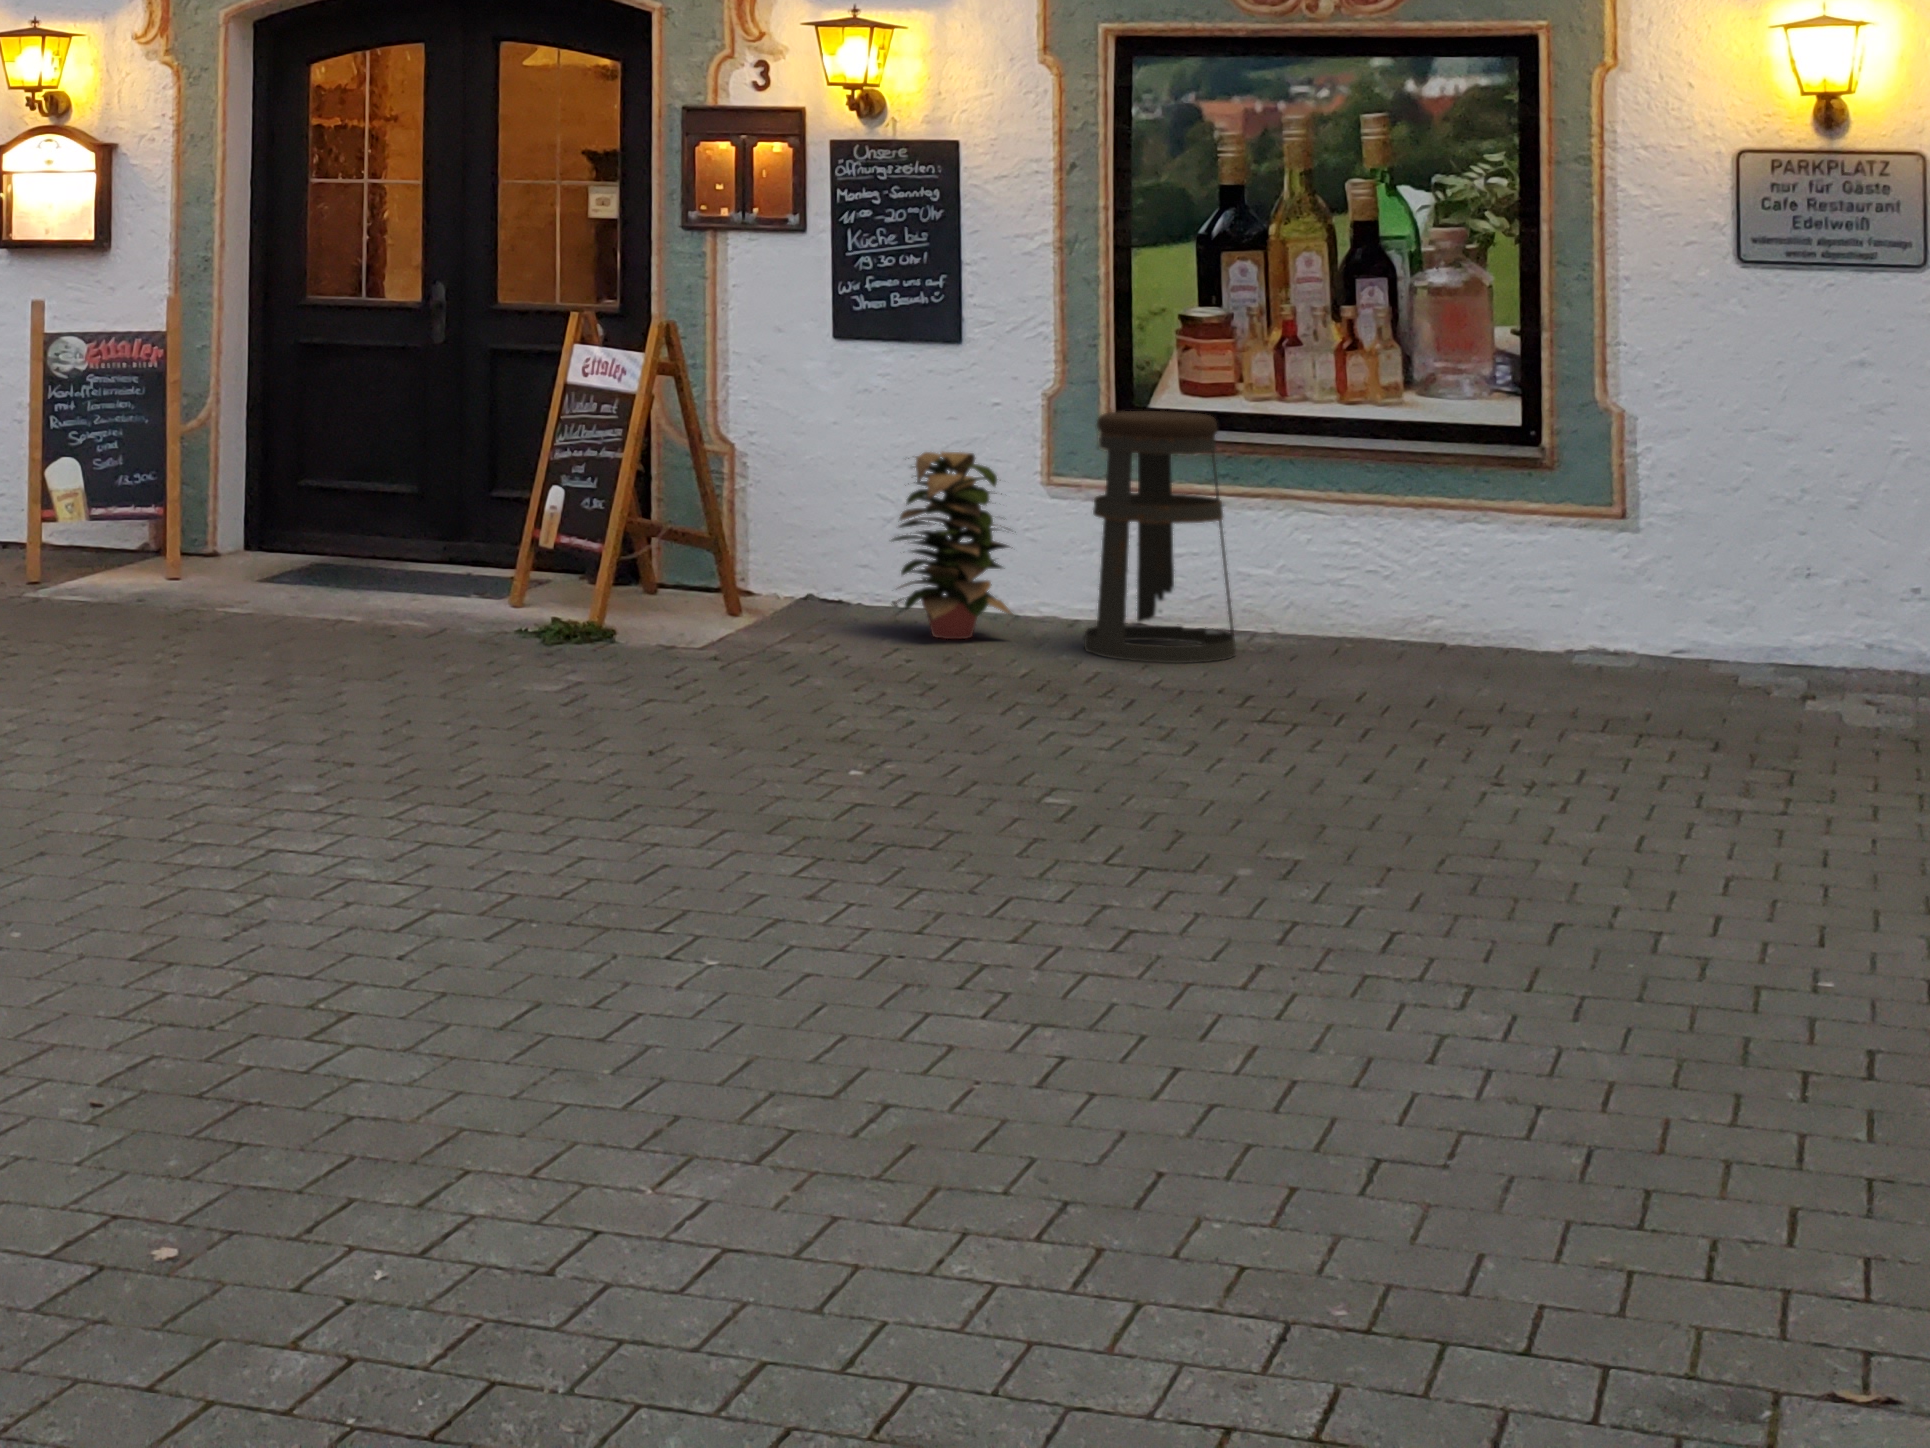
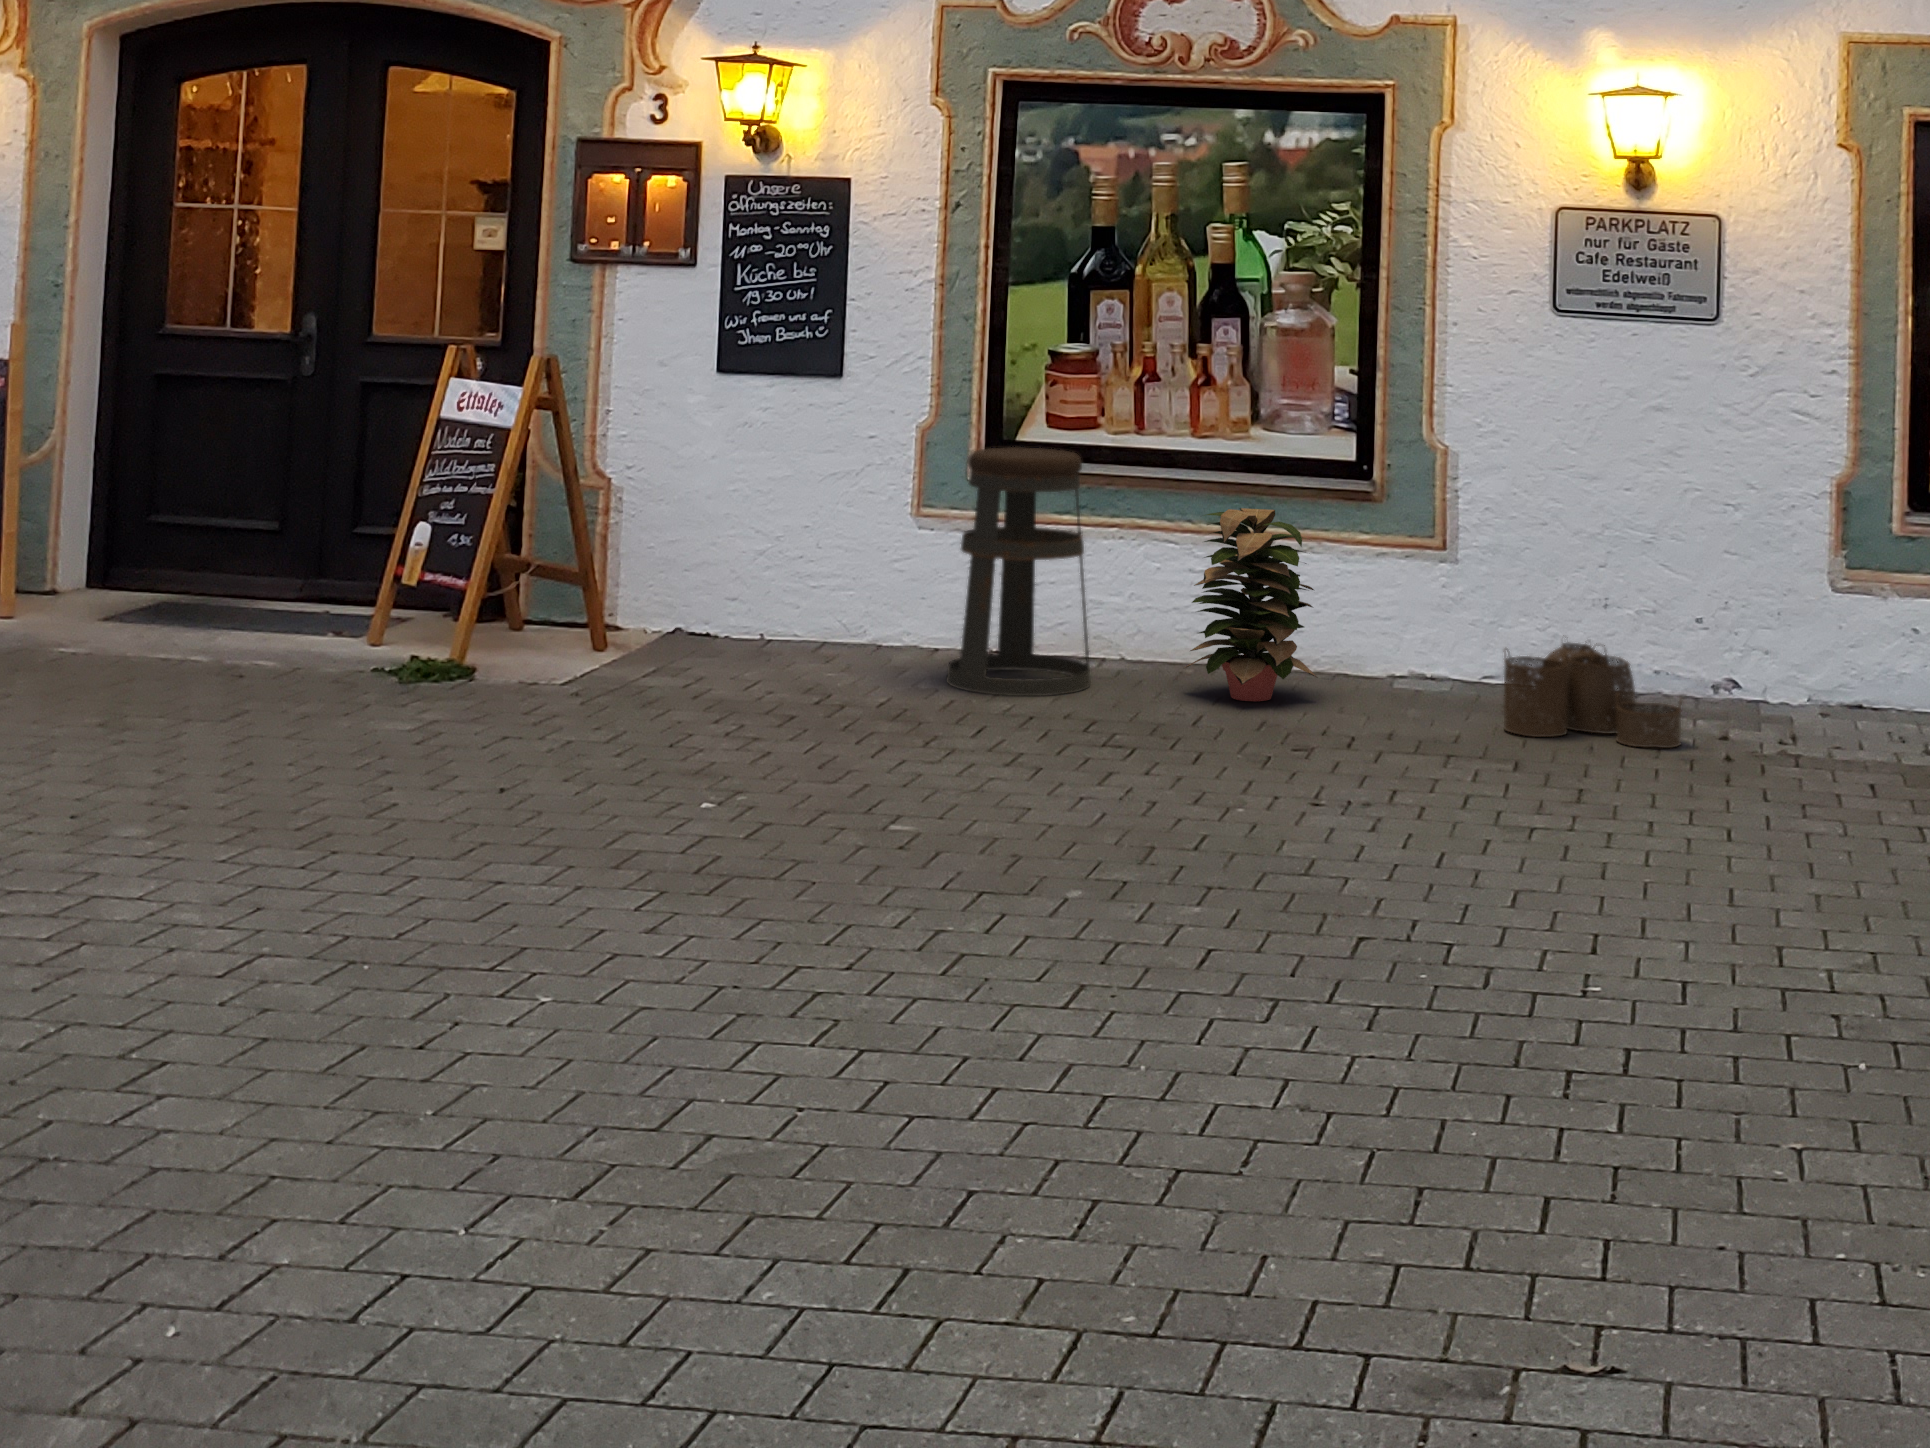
decorative plant: present [892,451,1012,639] -> present [1185,508,1317,701]
woven basket: none [1686,607,1894,723] -> present [1504,642,1682,748]

